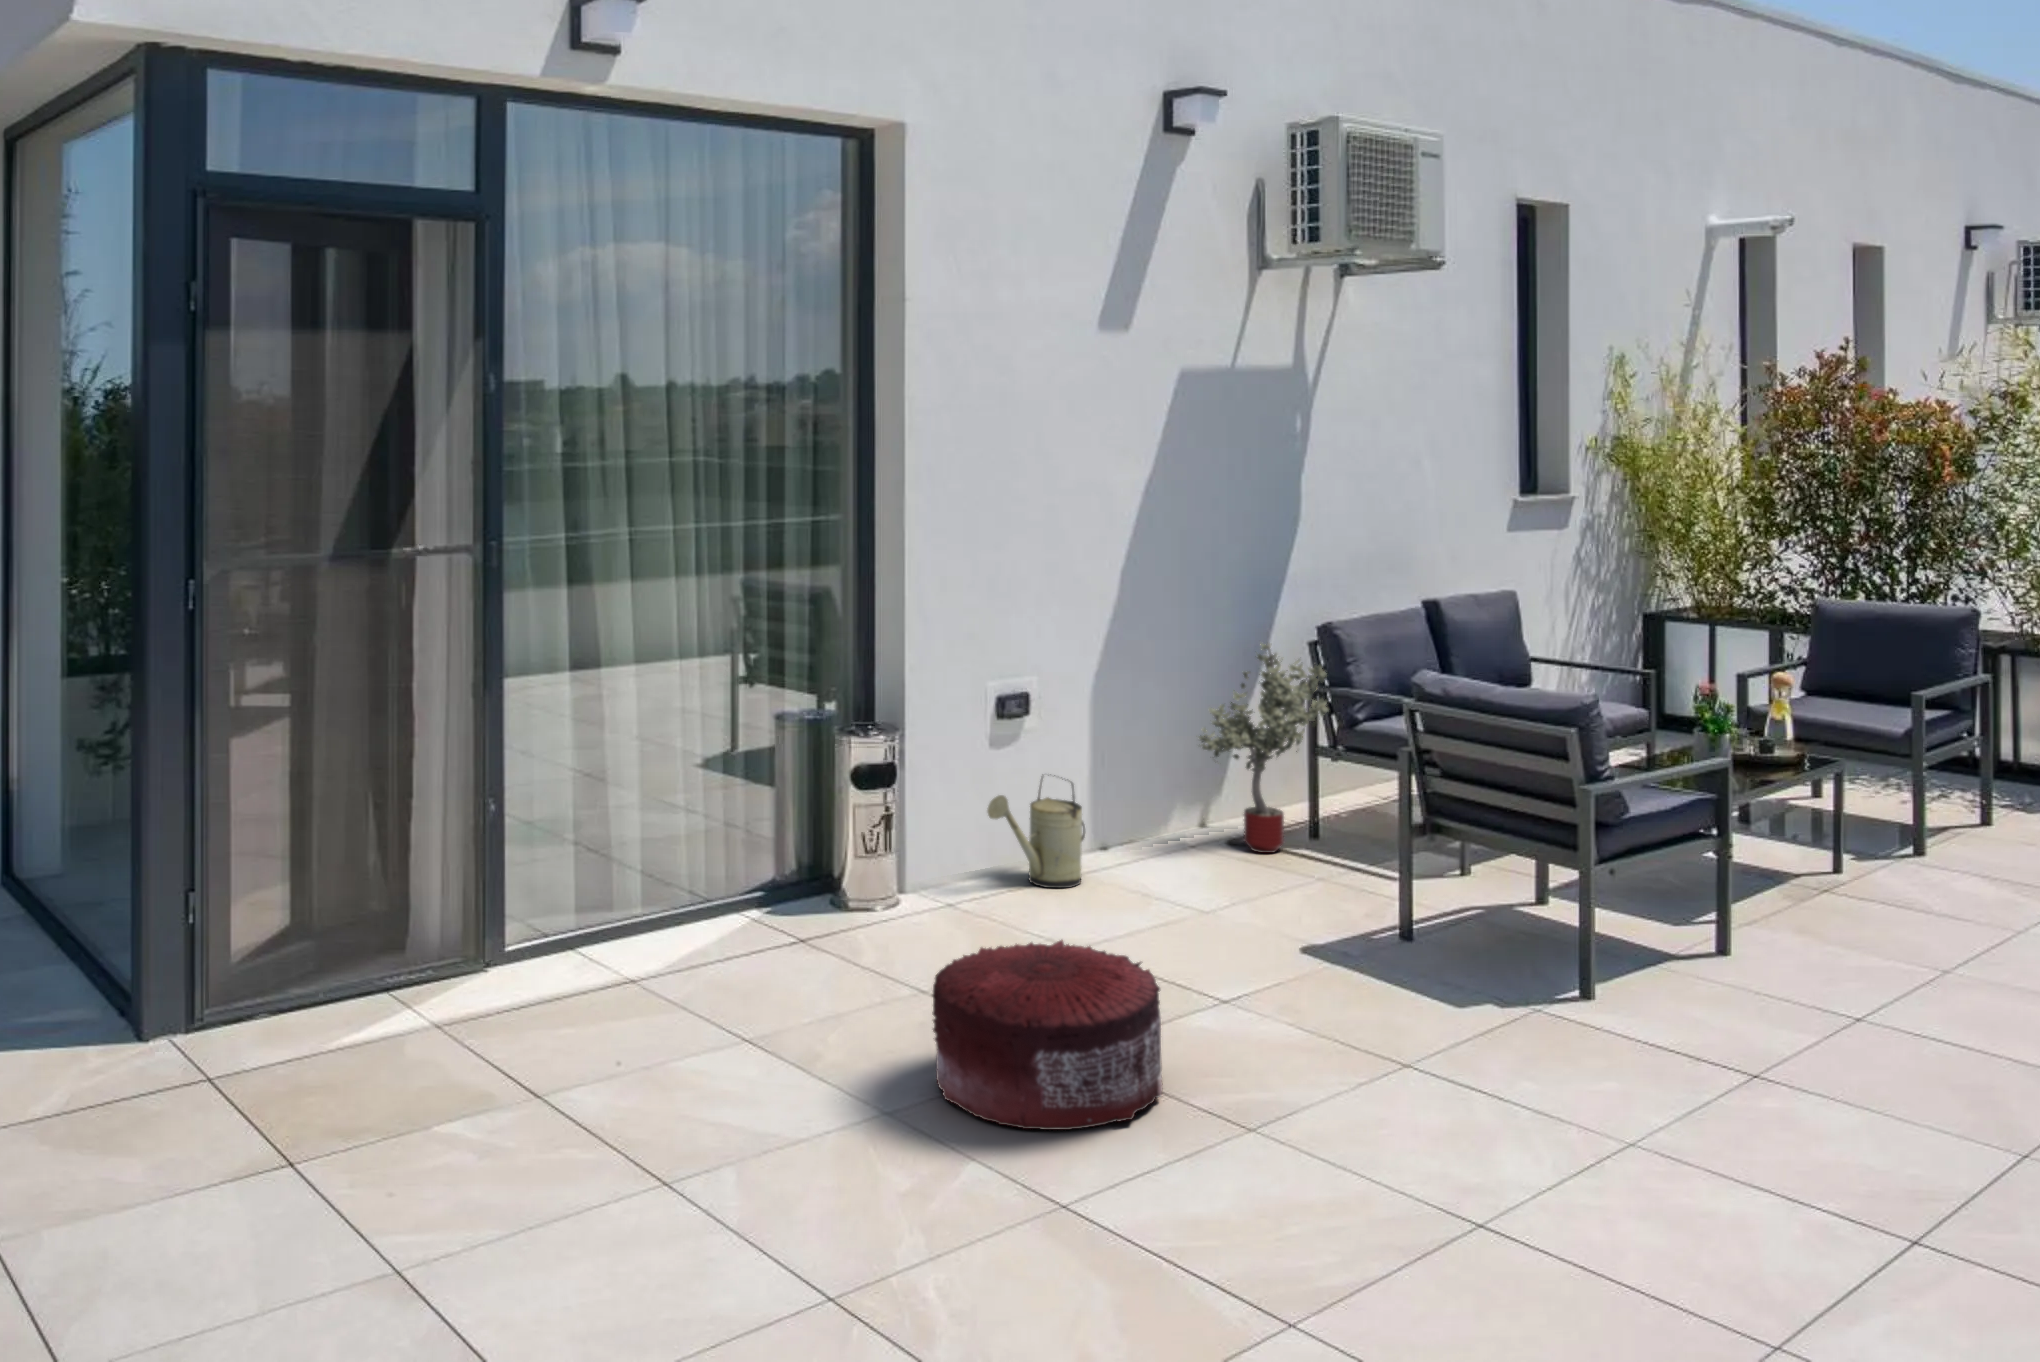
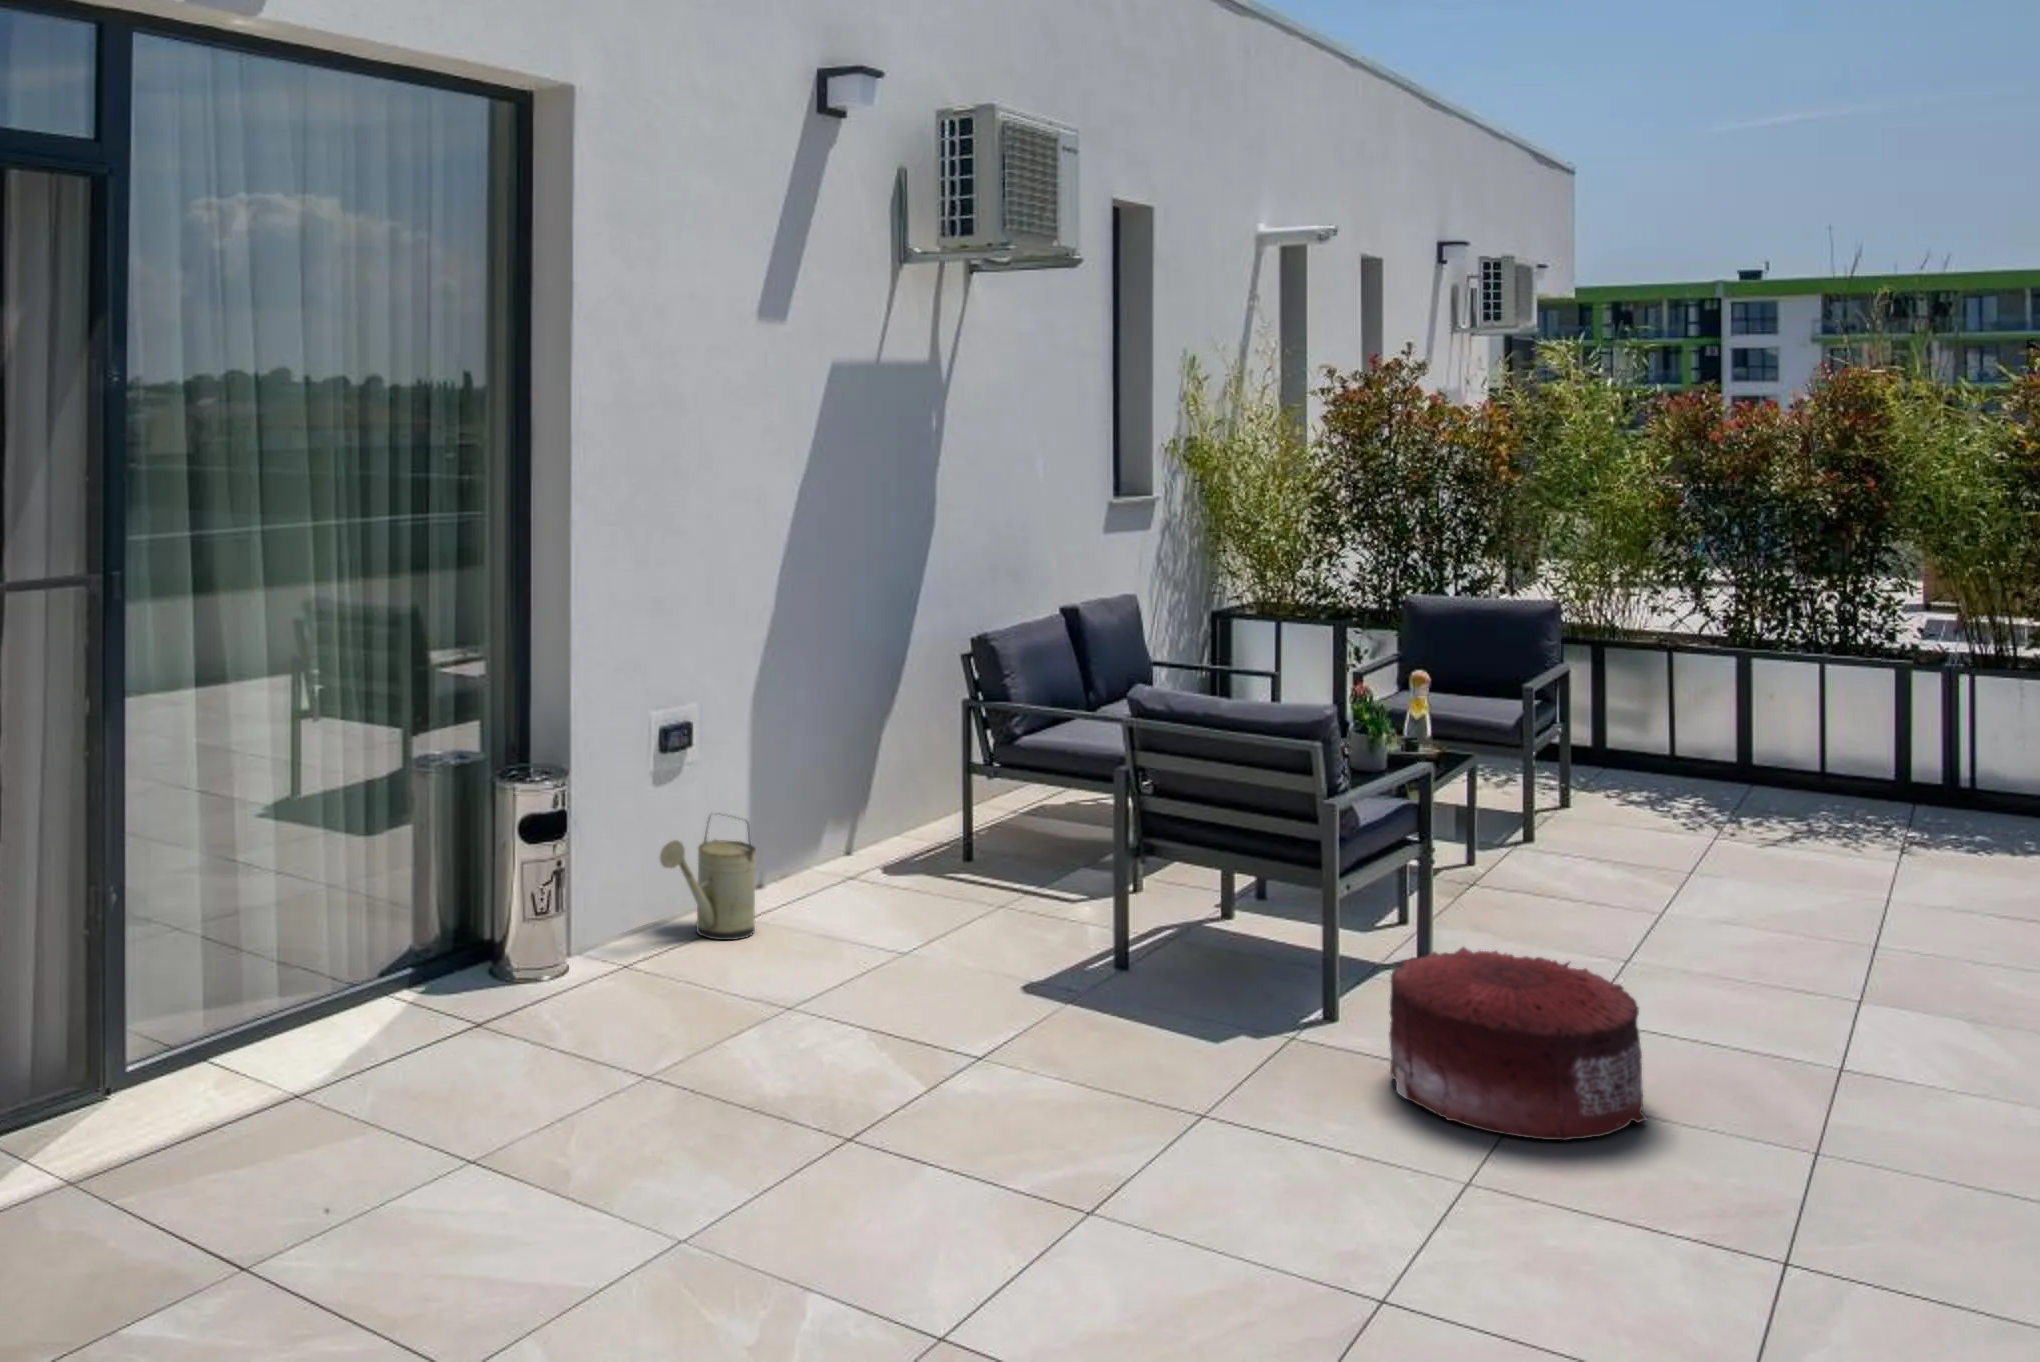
potted tree: present [1199,643,1328,853] -> none [853,656,987,883]
pouf: present [932,940,1162,1130] -> present [1389,947,1646,1141]

